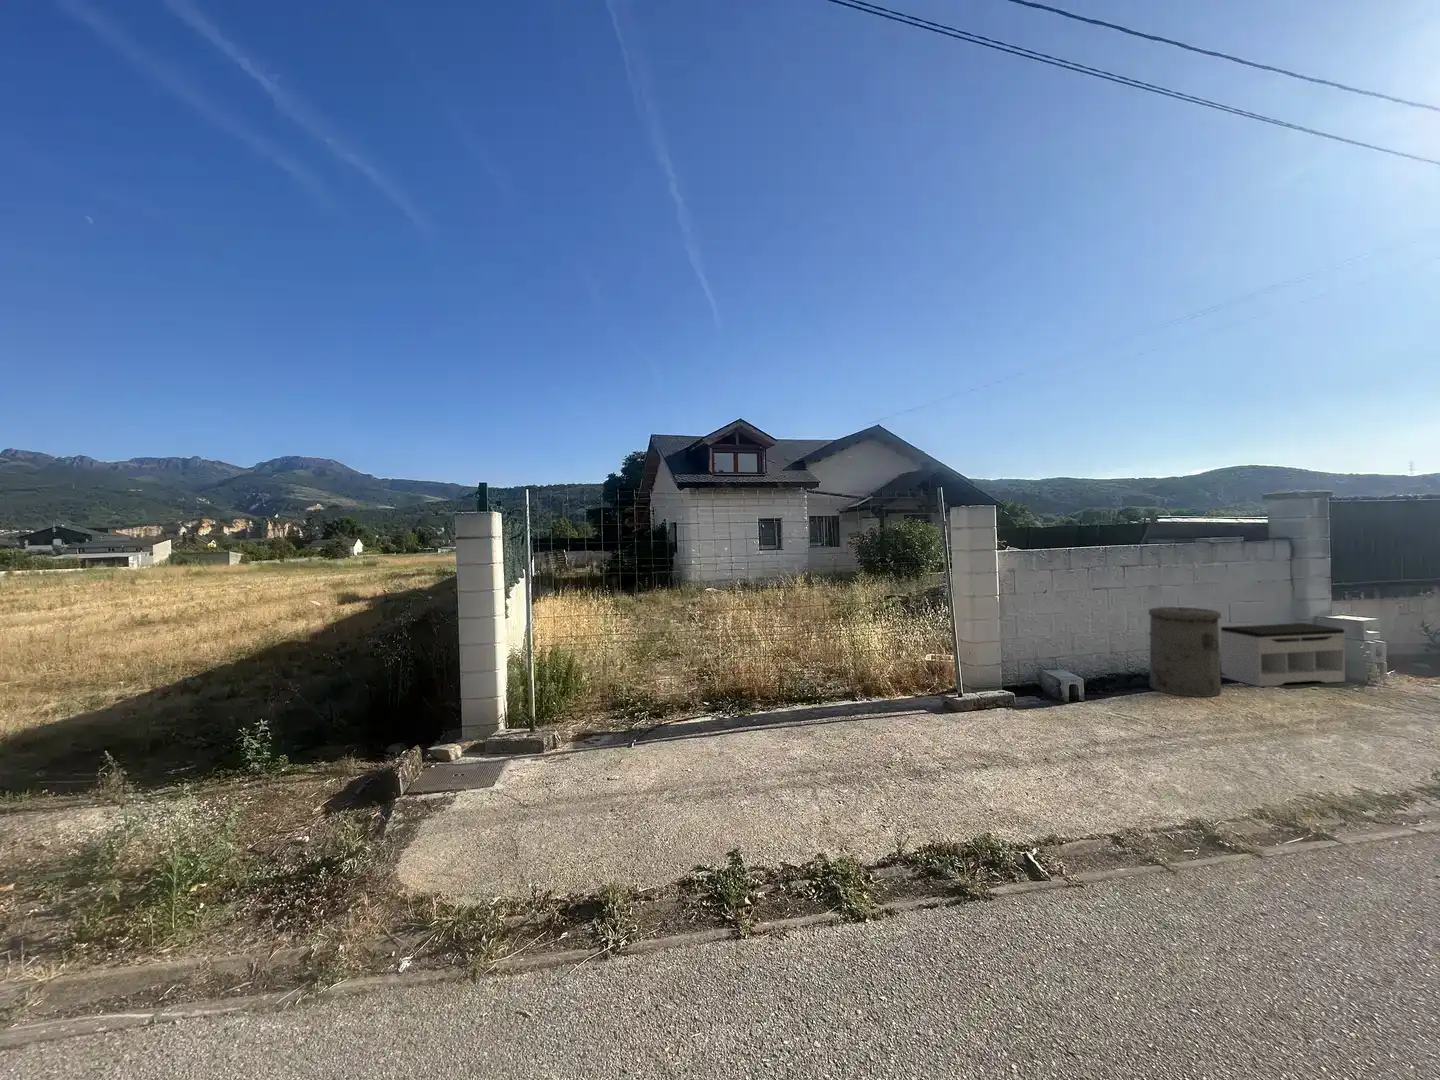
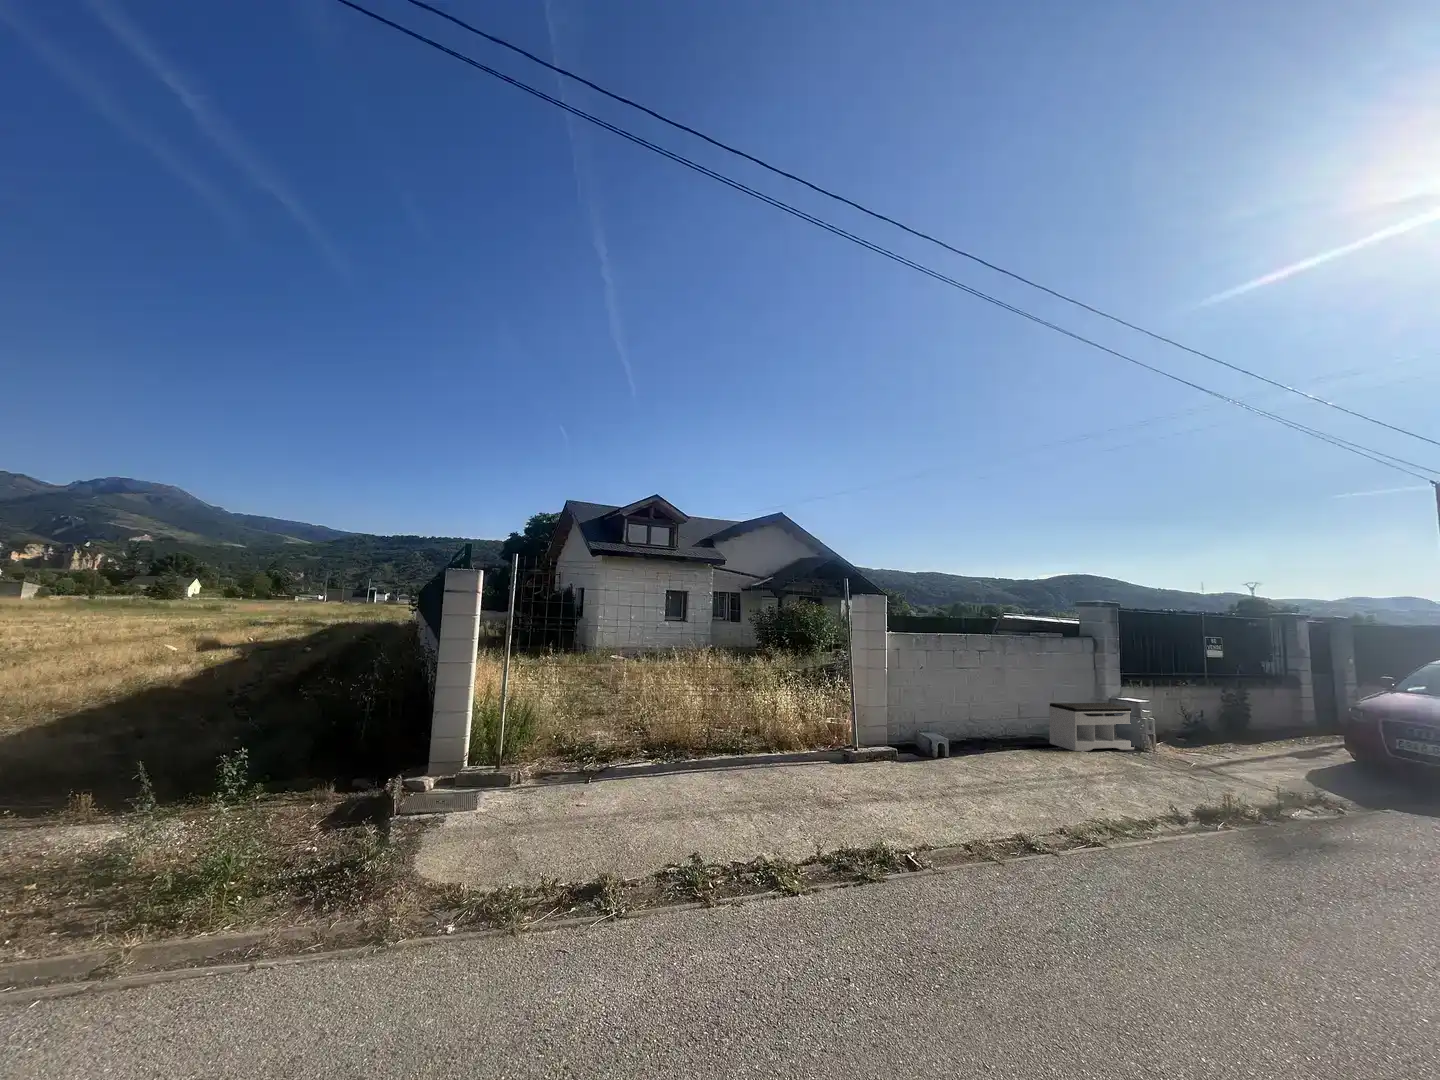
trash can: present [1149,607,1221,697] -> none [997,685,1049,757]

